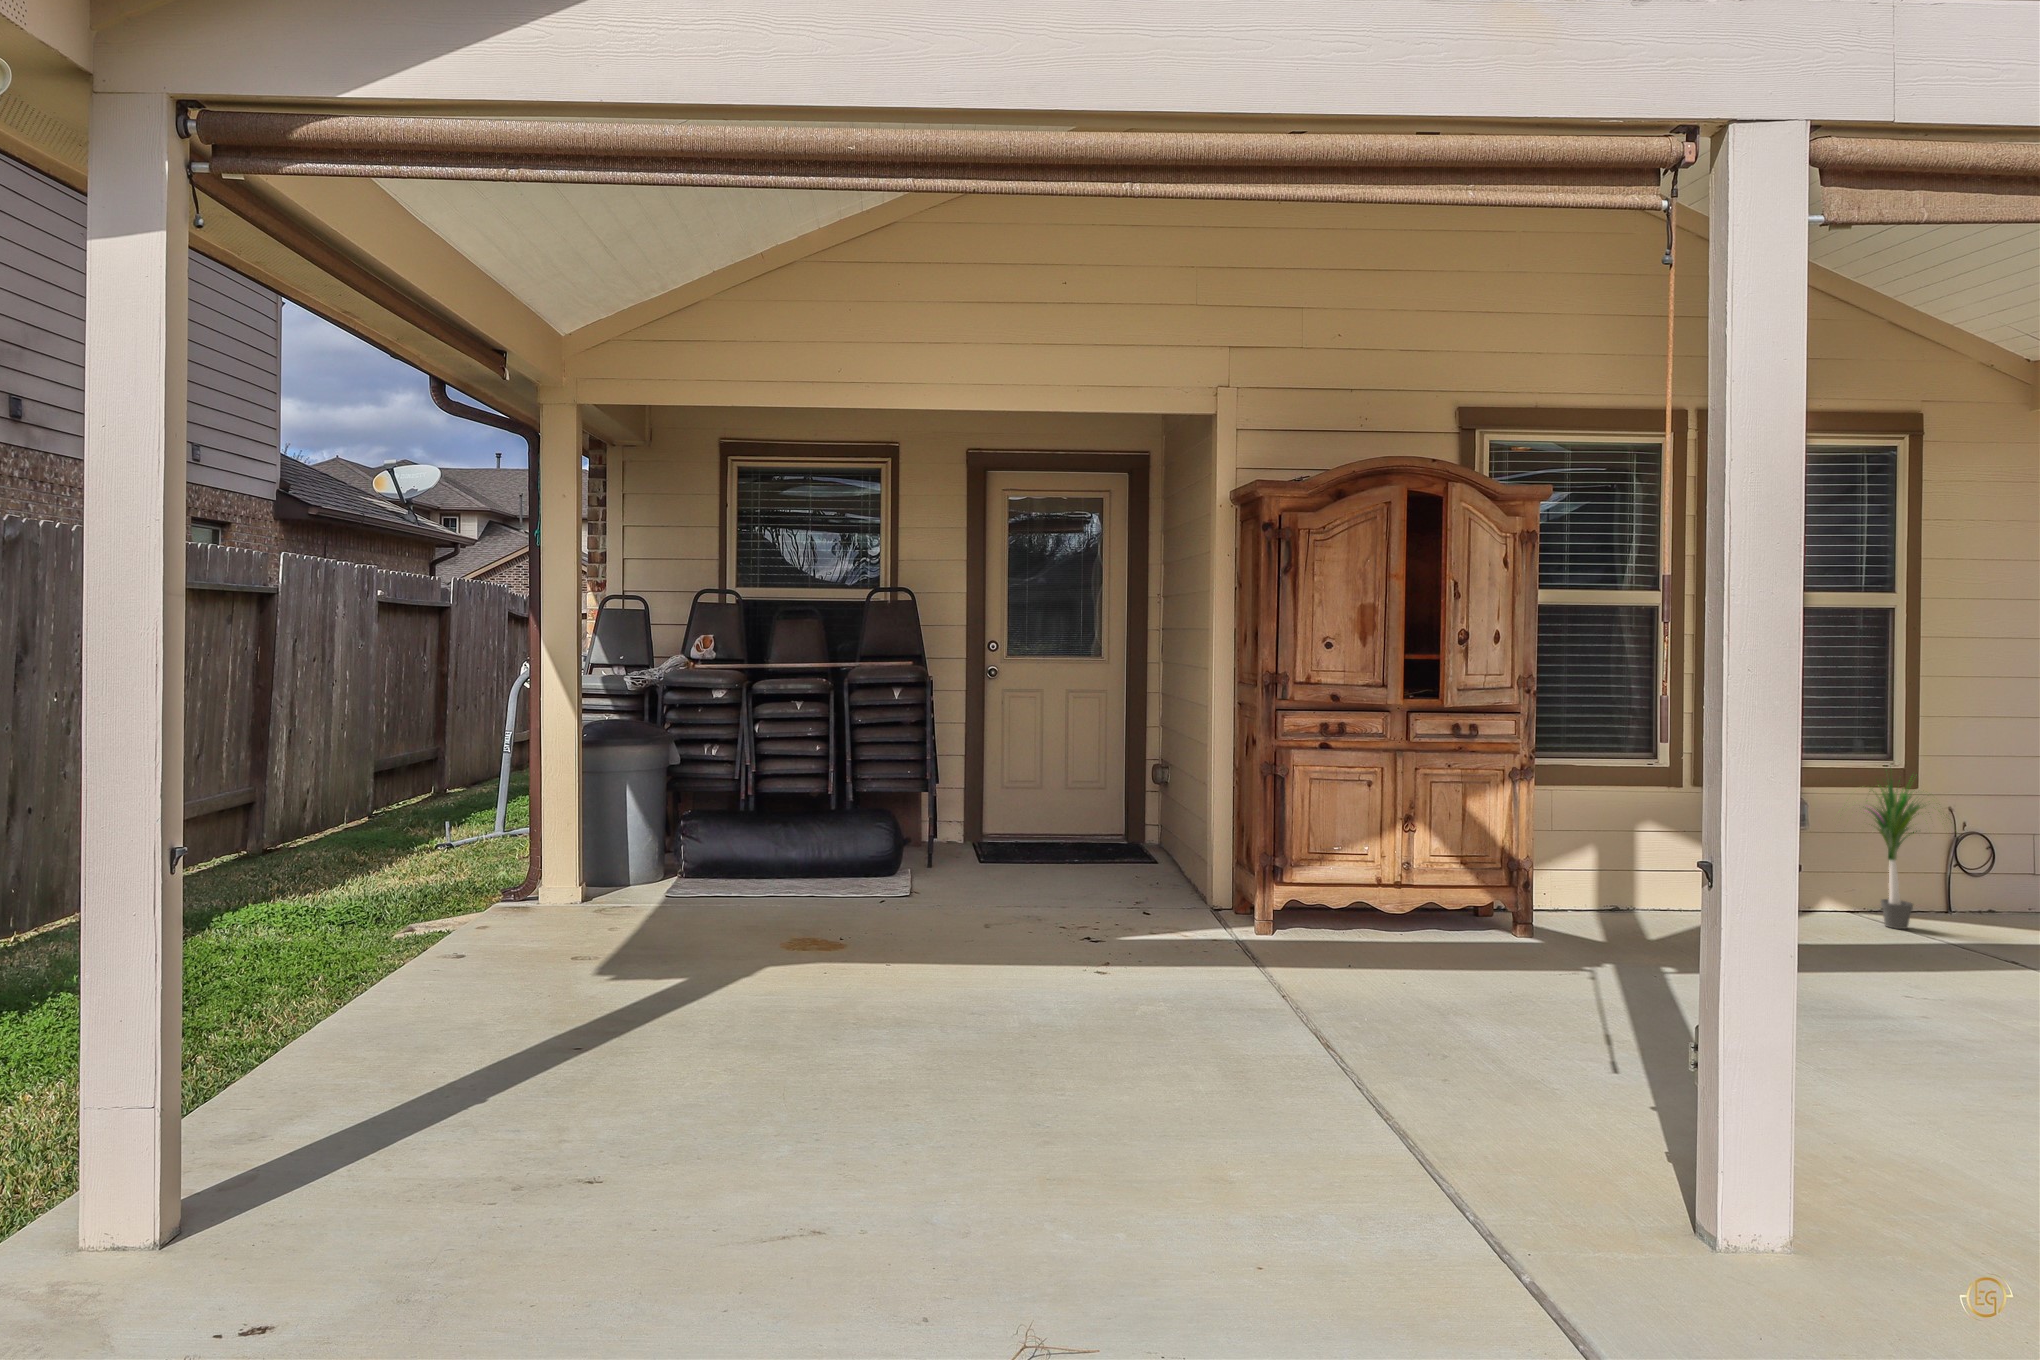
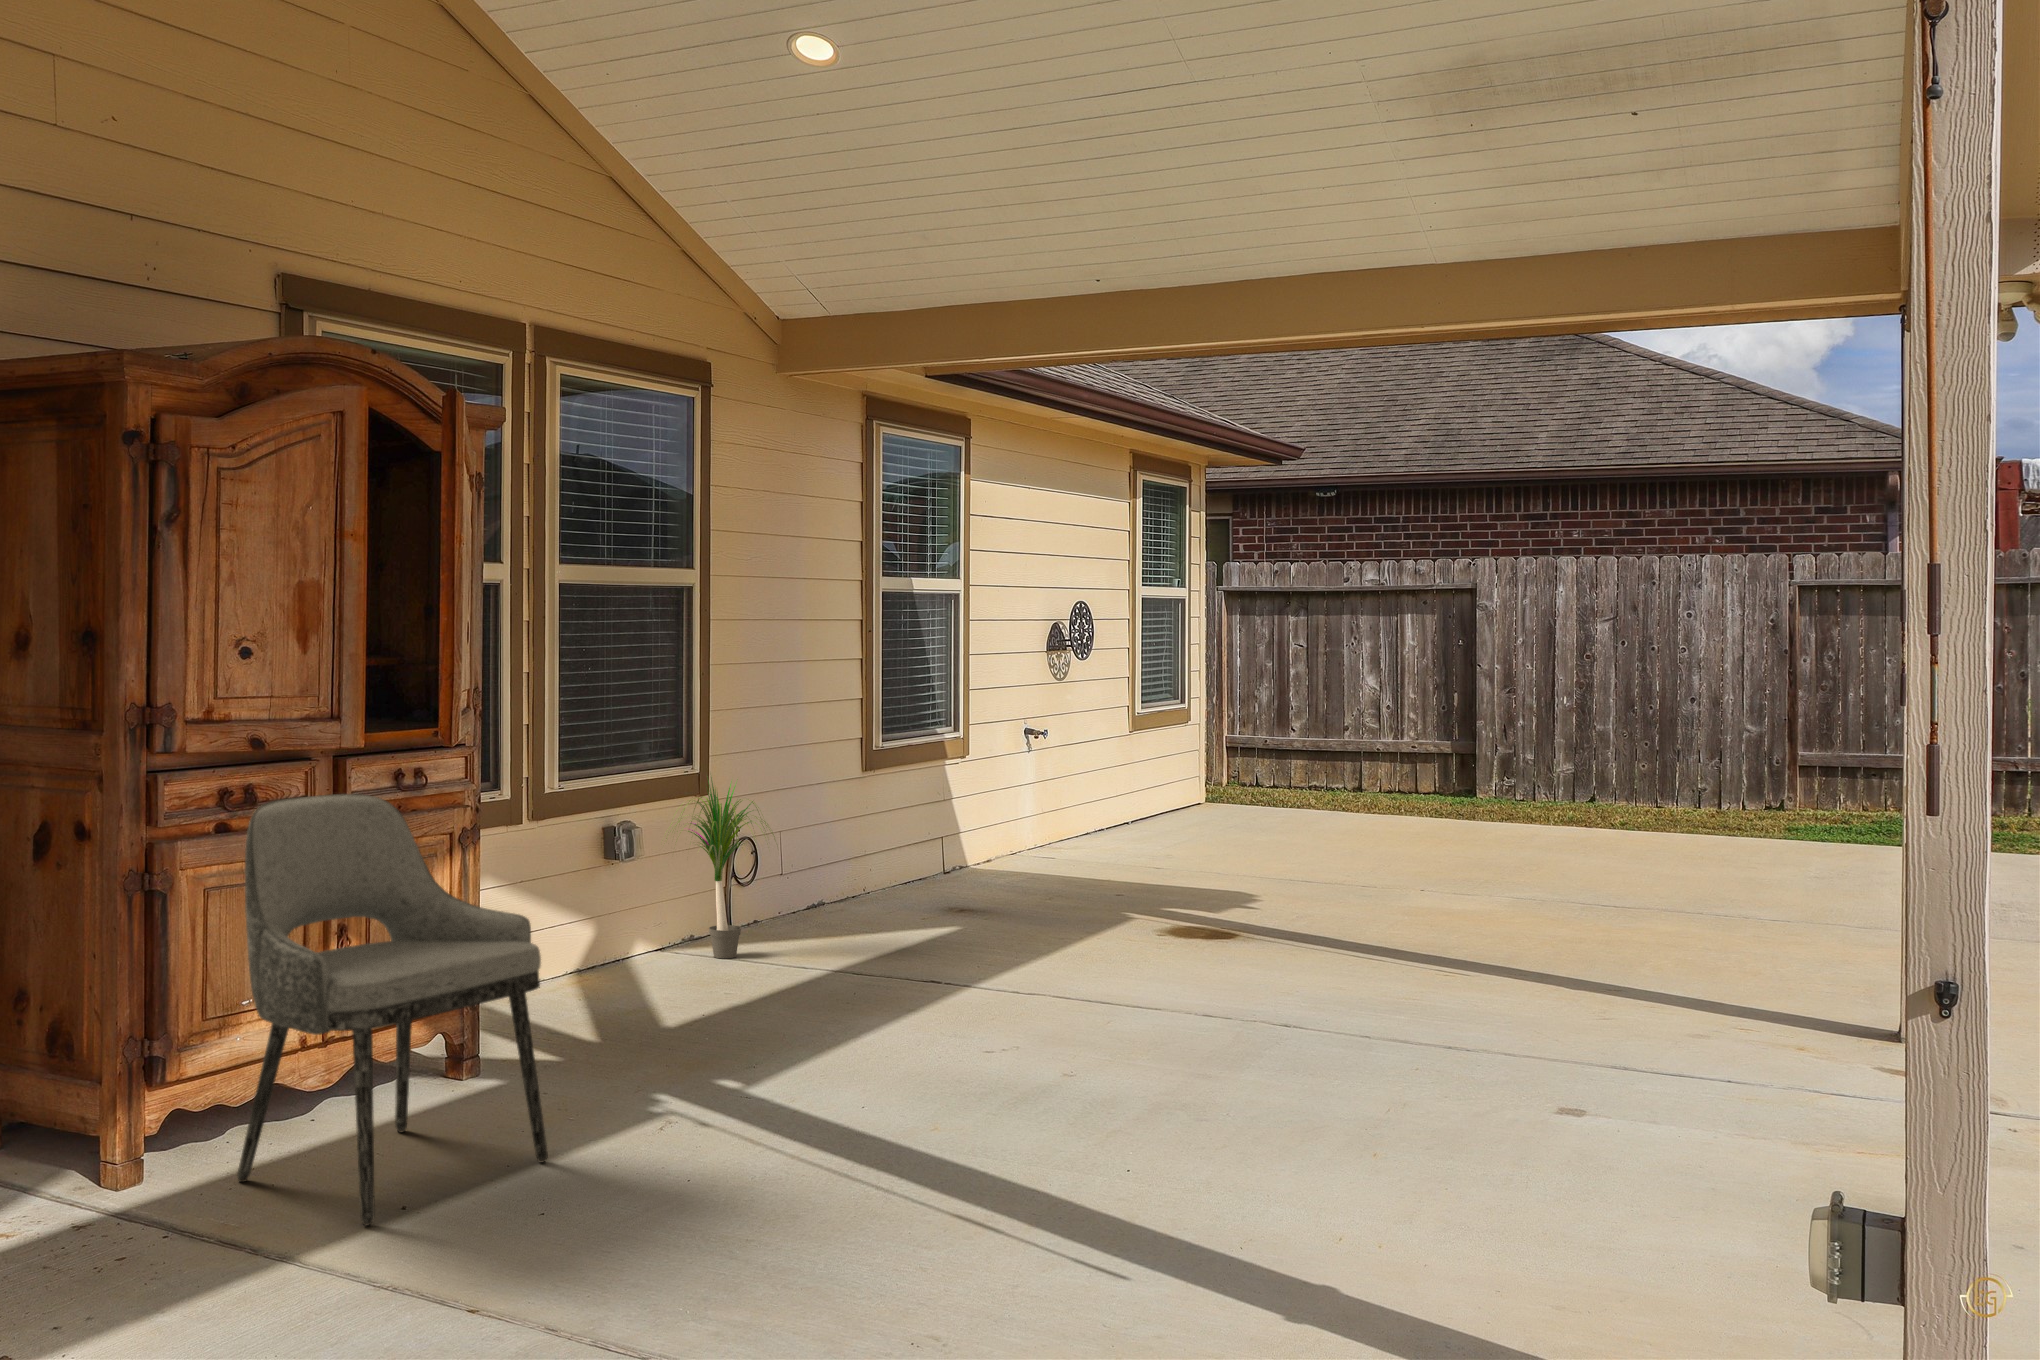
dining chair: none [1307,732,1479,985] -> present [237,794,548,1225]

